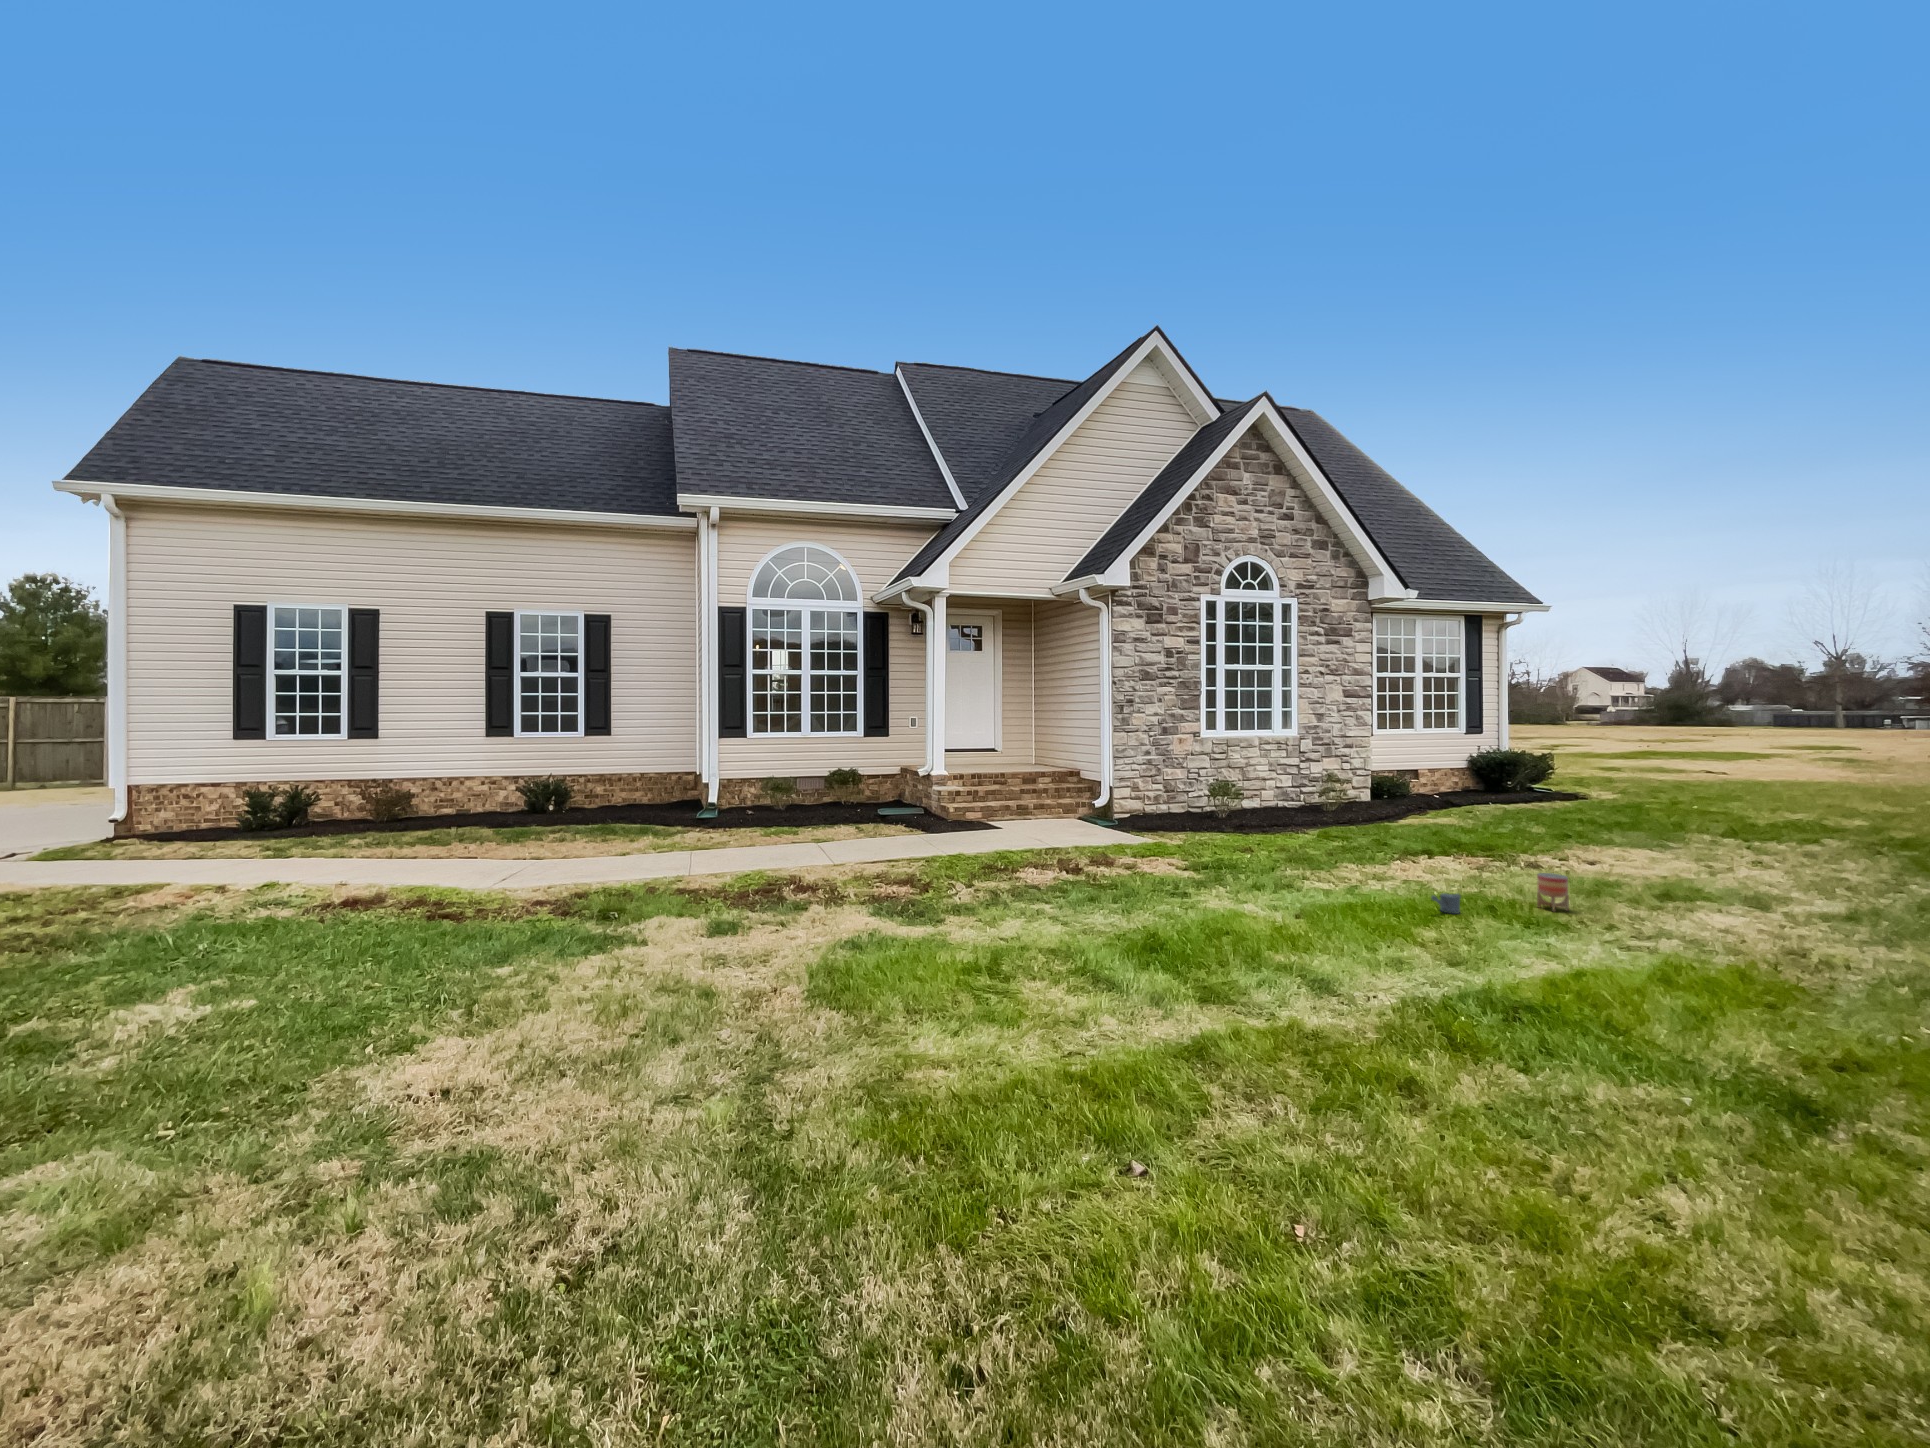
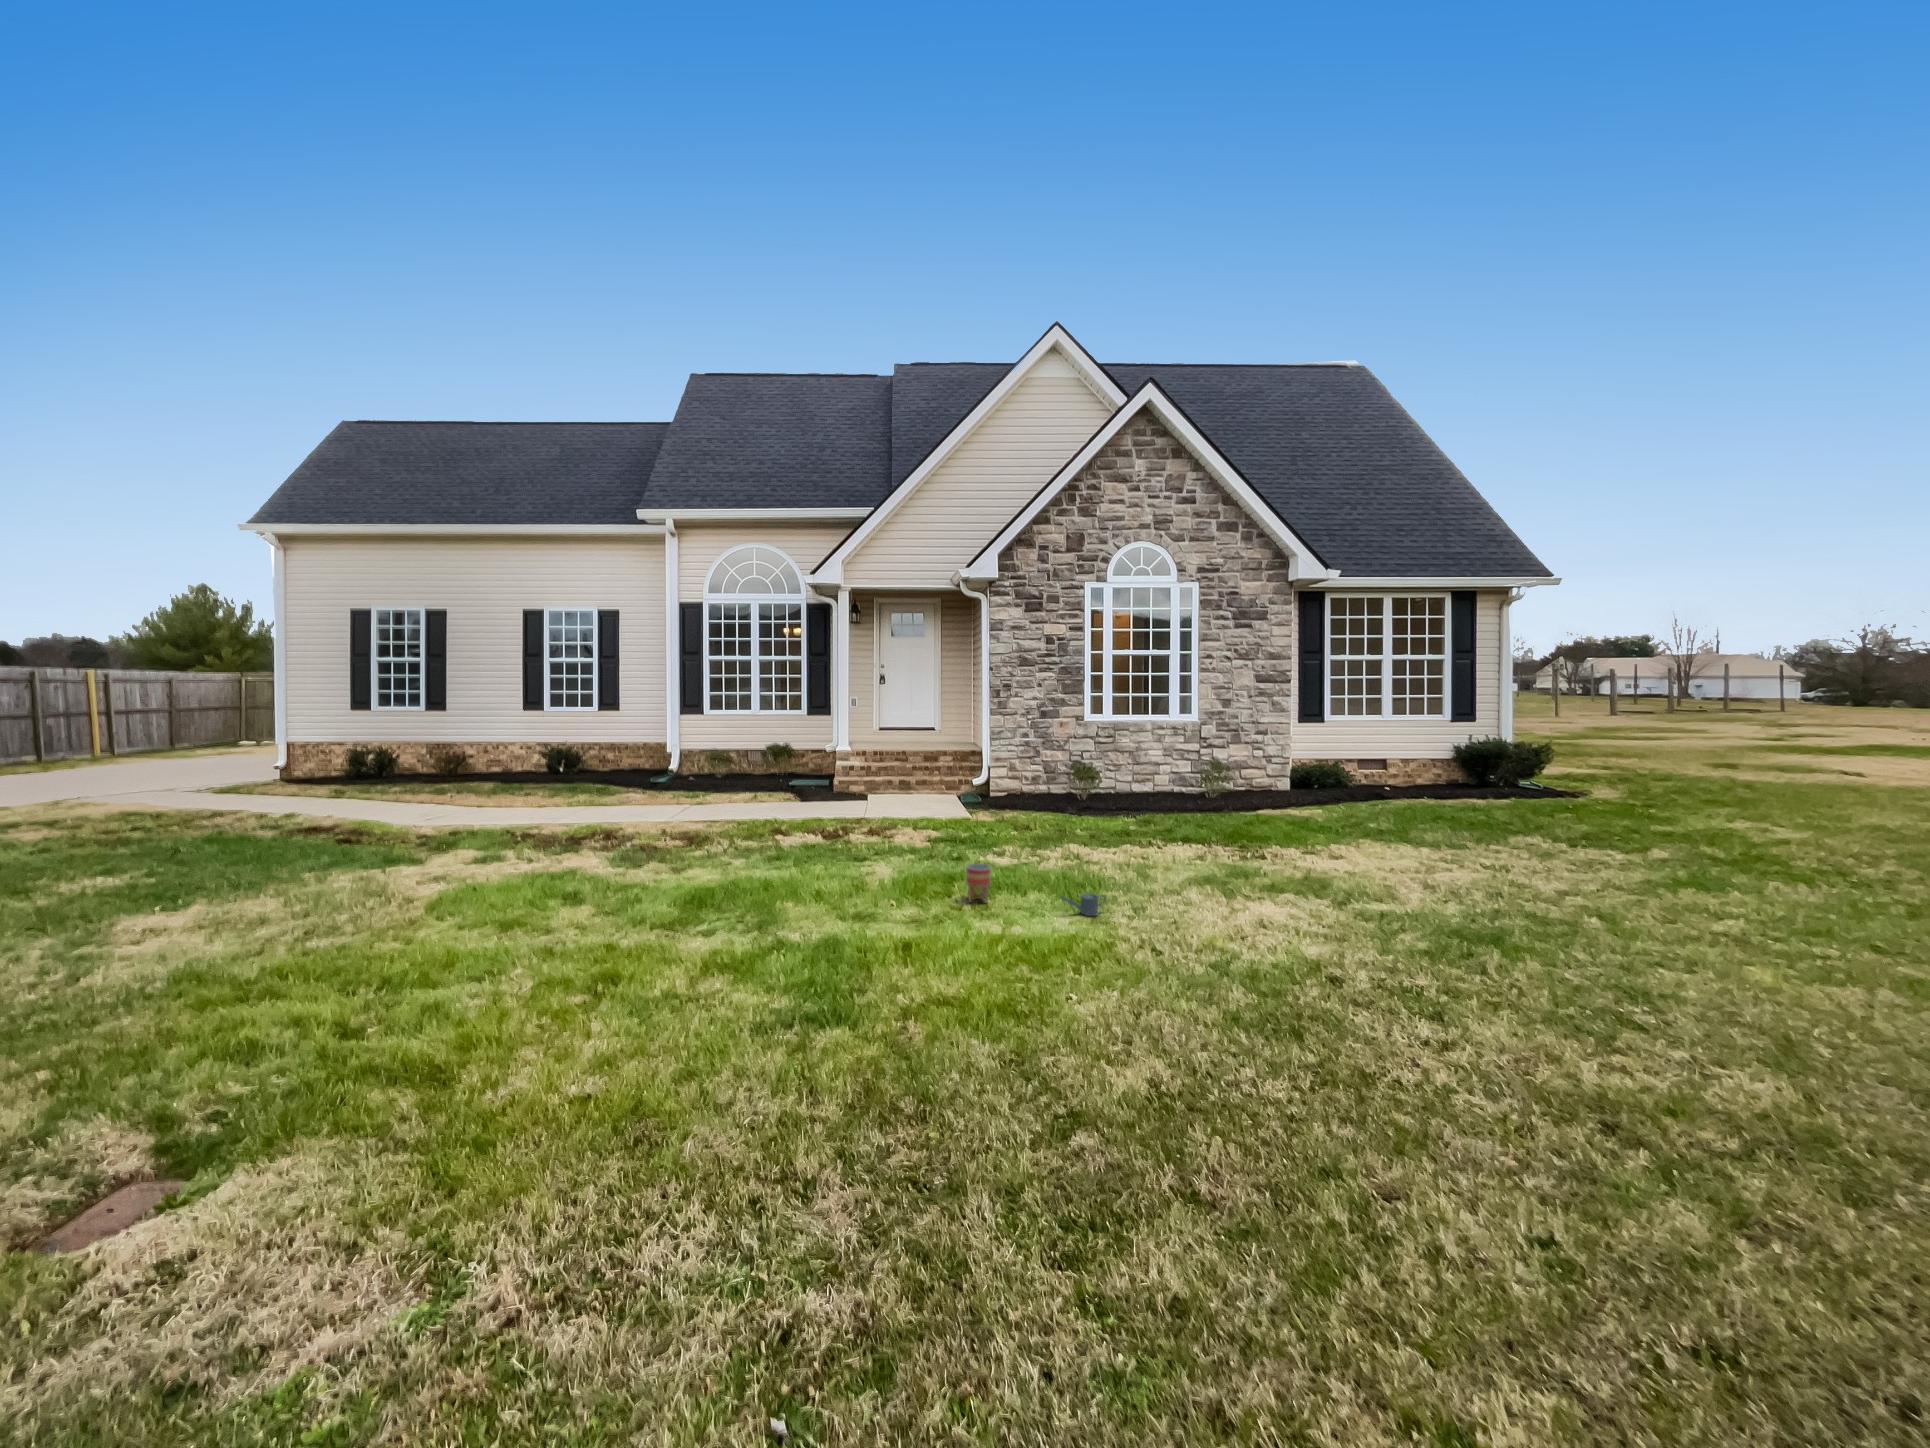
planter: present [1537,873,1569,911] -> present [966,863,991,903]

